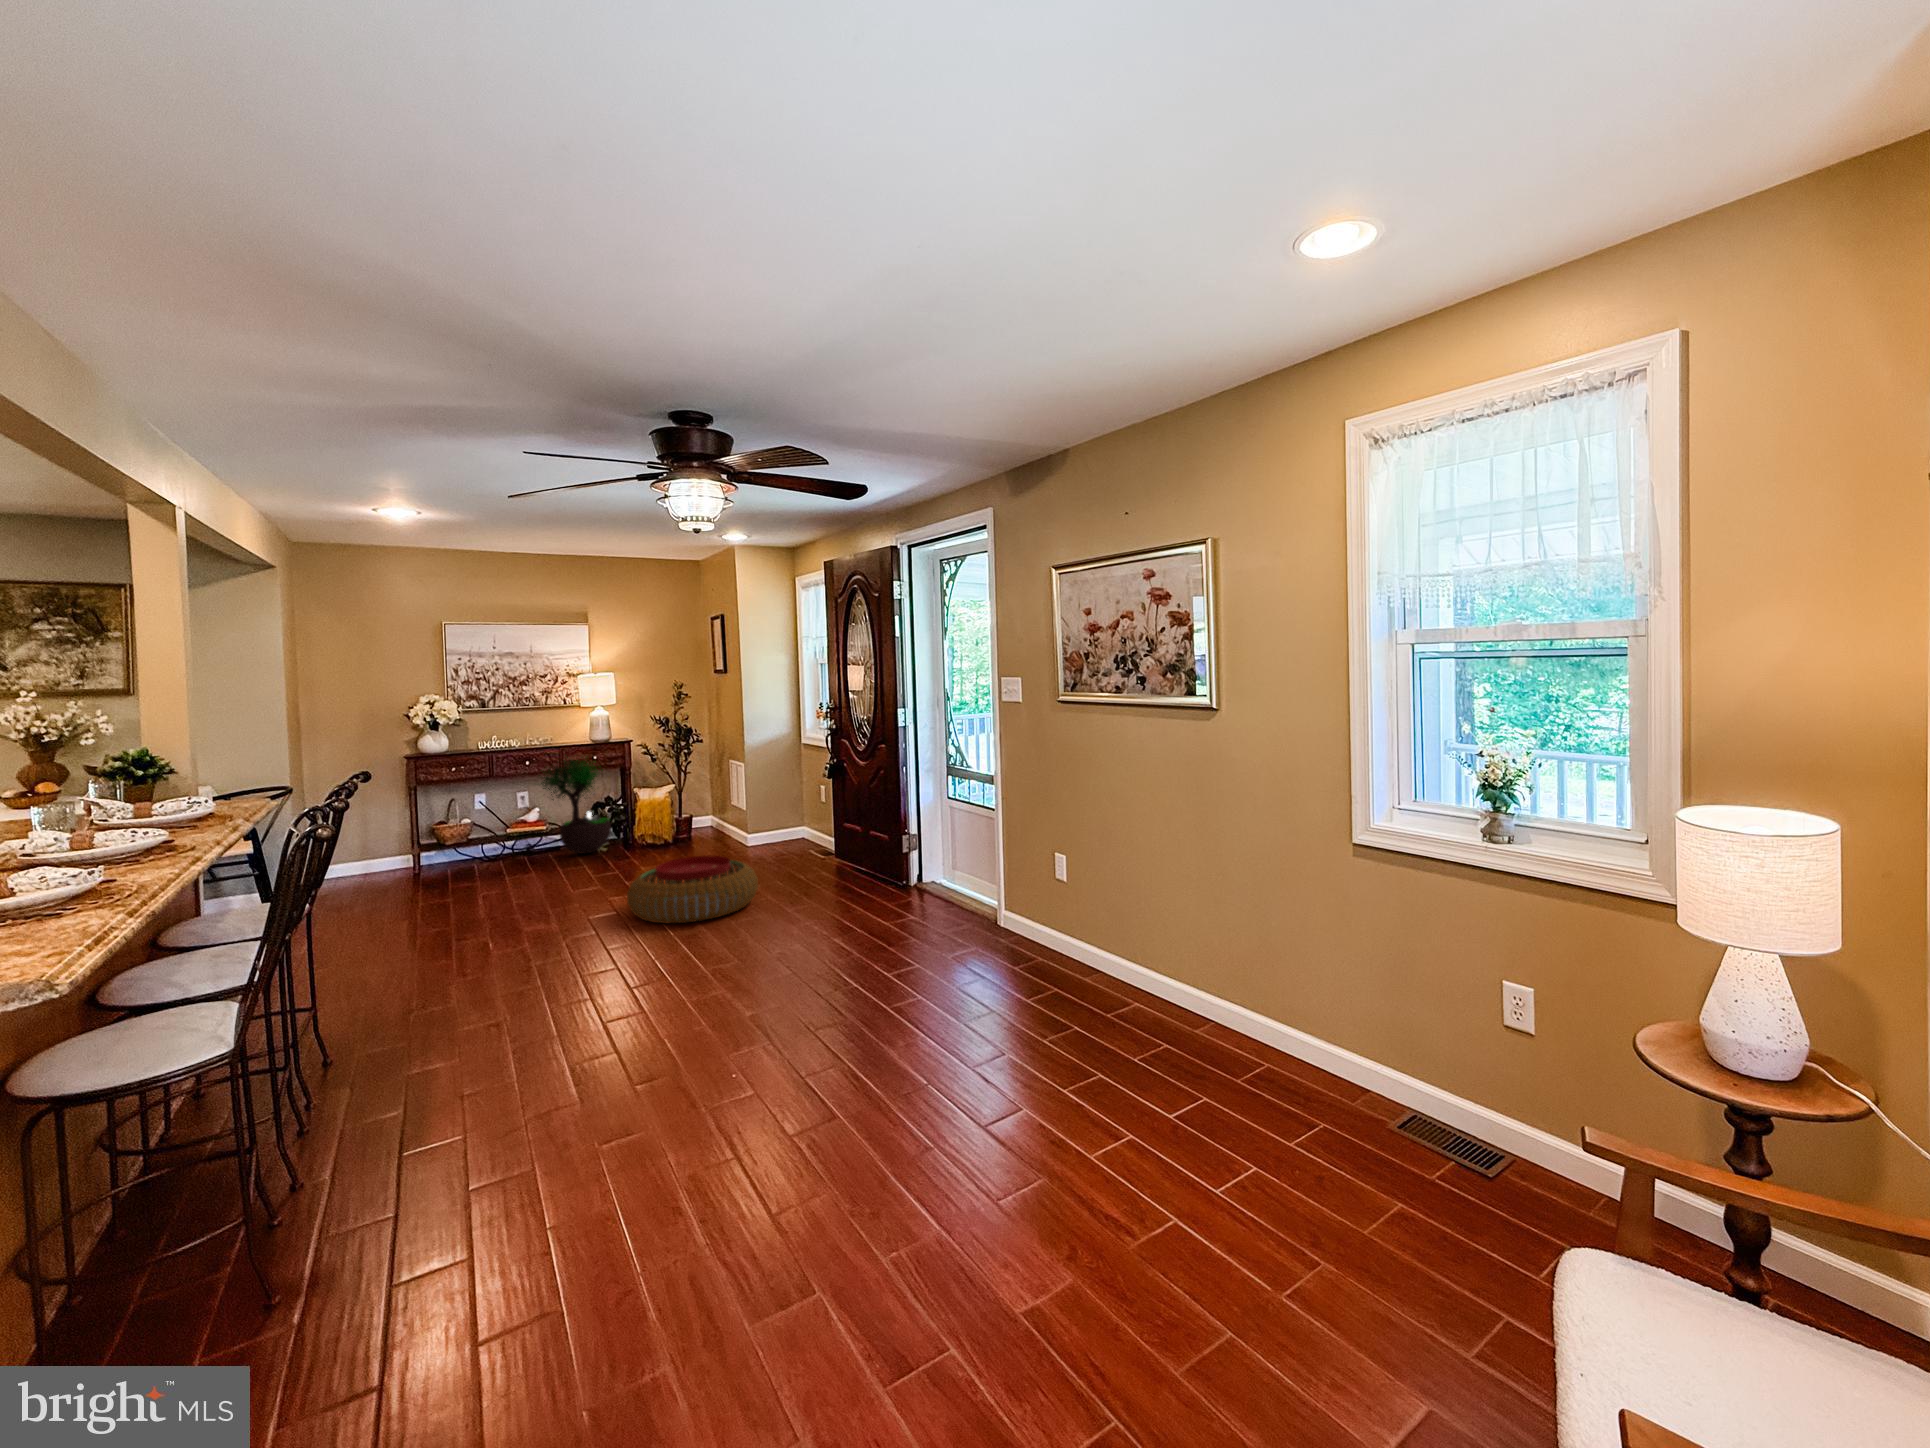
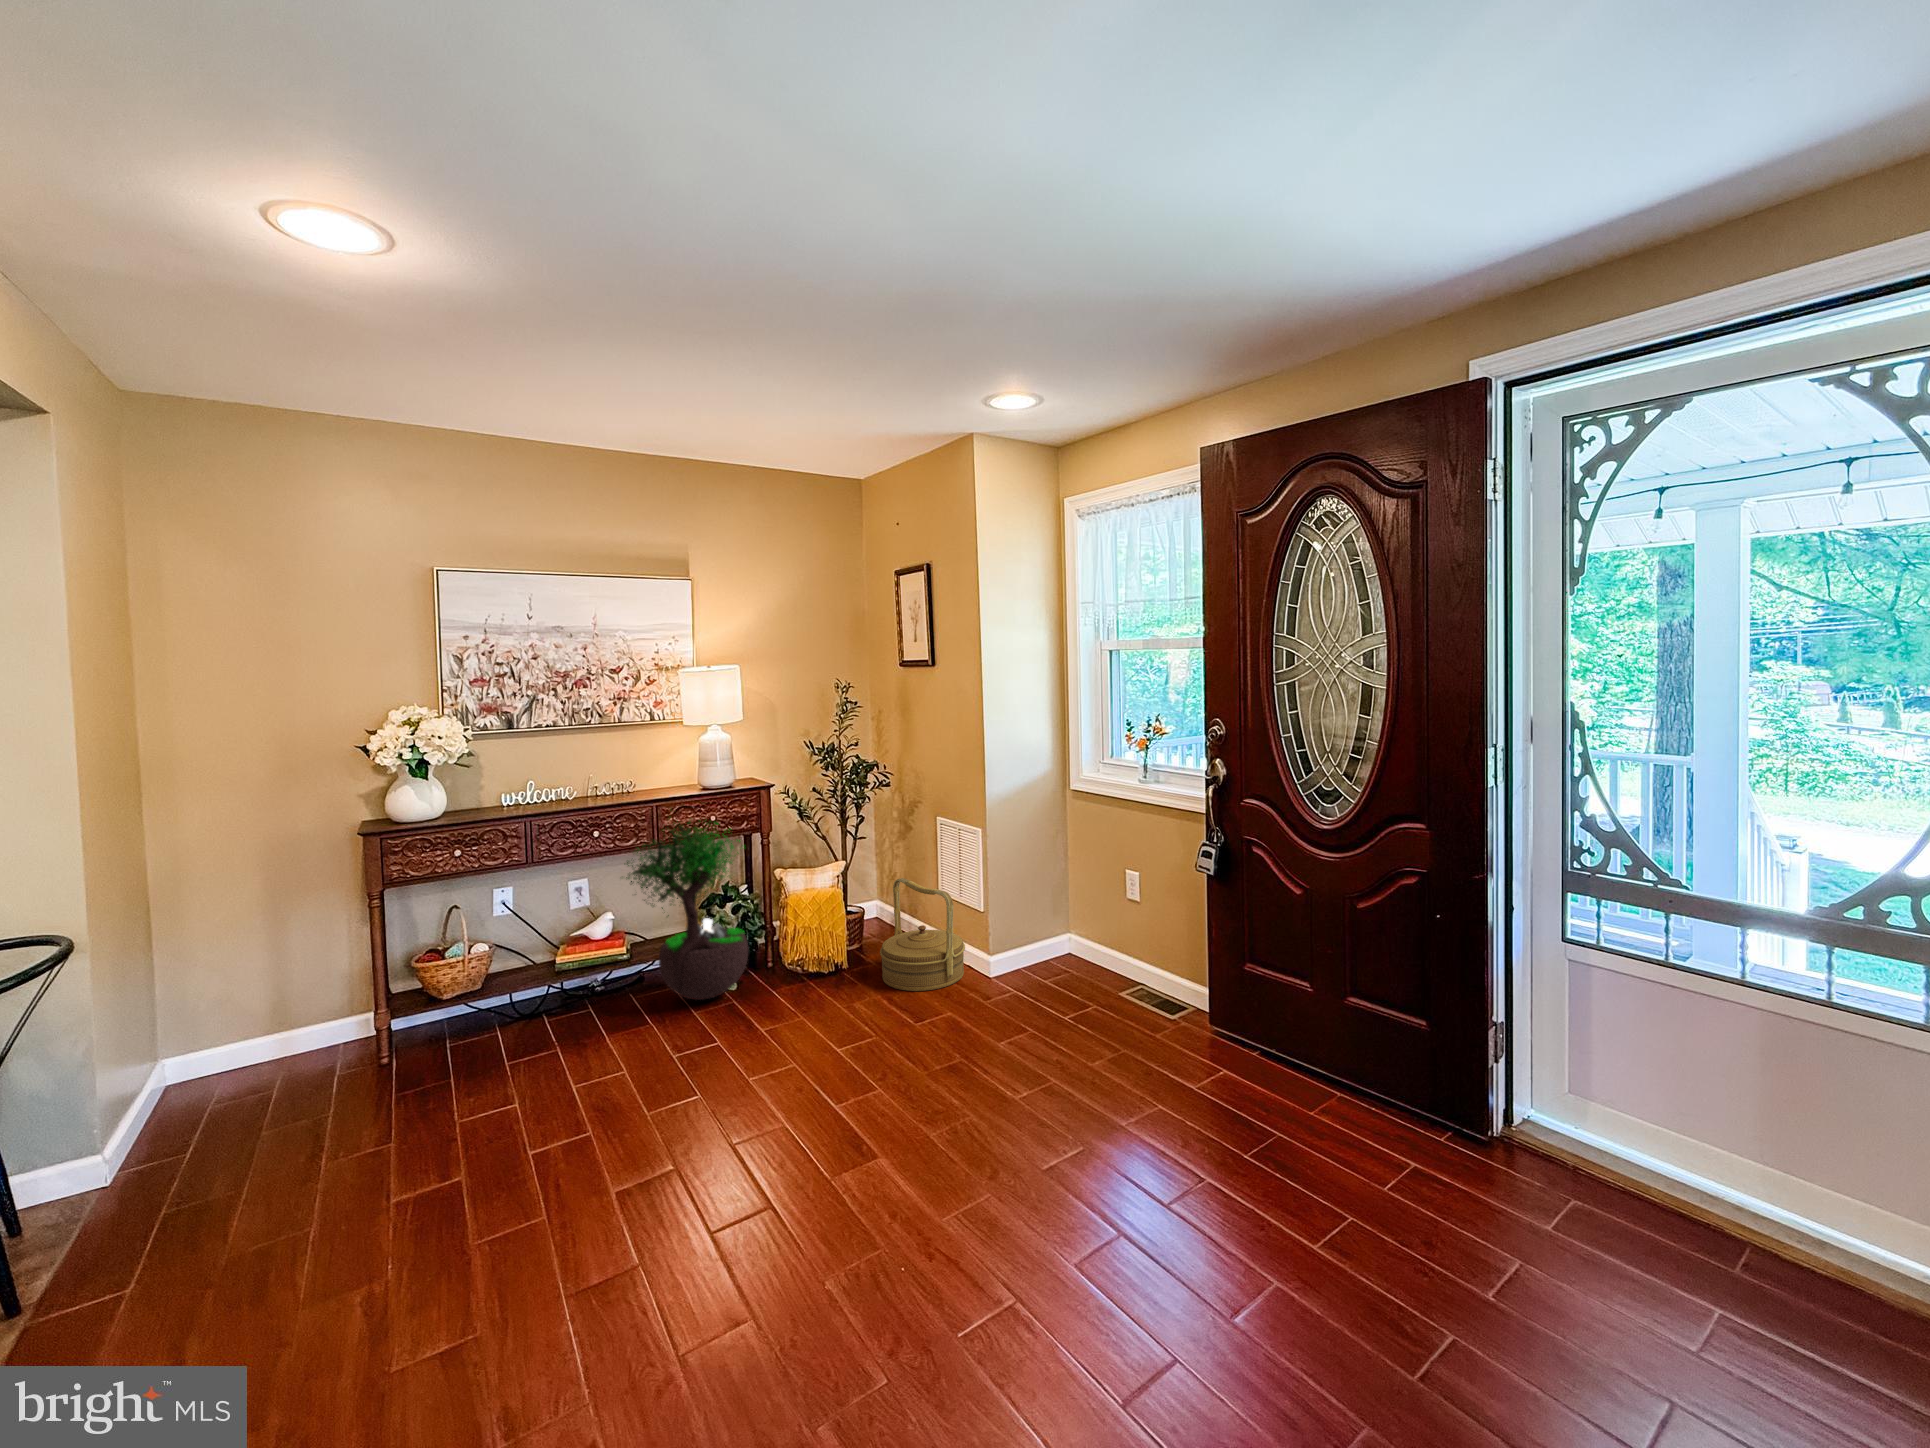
woven basket: none [684,793,735,851] -> present [880,878,965,991]
pouf: present [627,856,758,923] -> none [950,1072,1241,1307]

